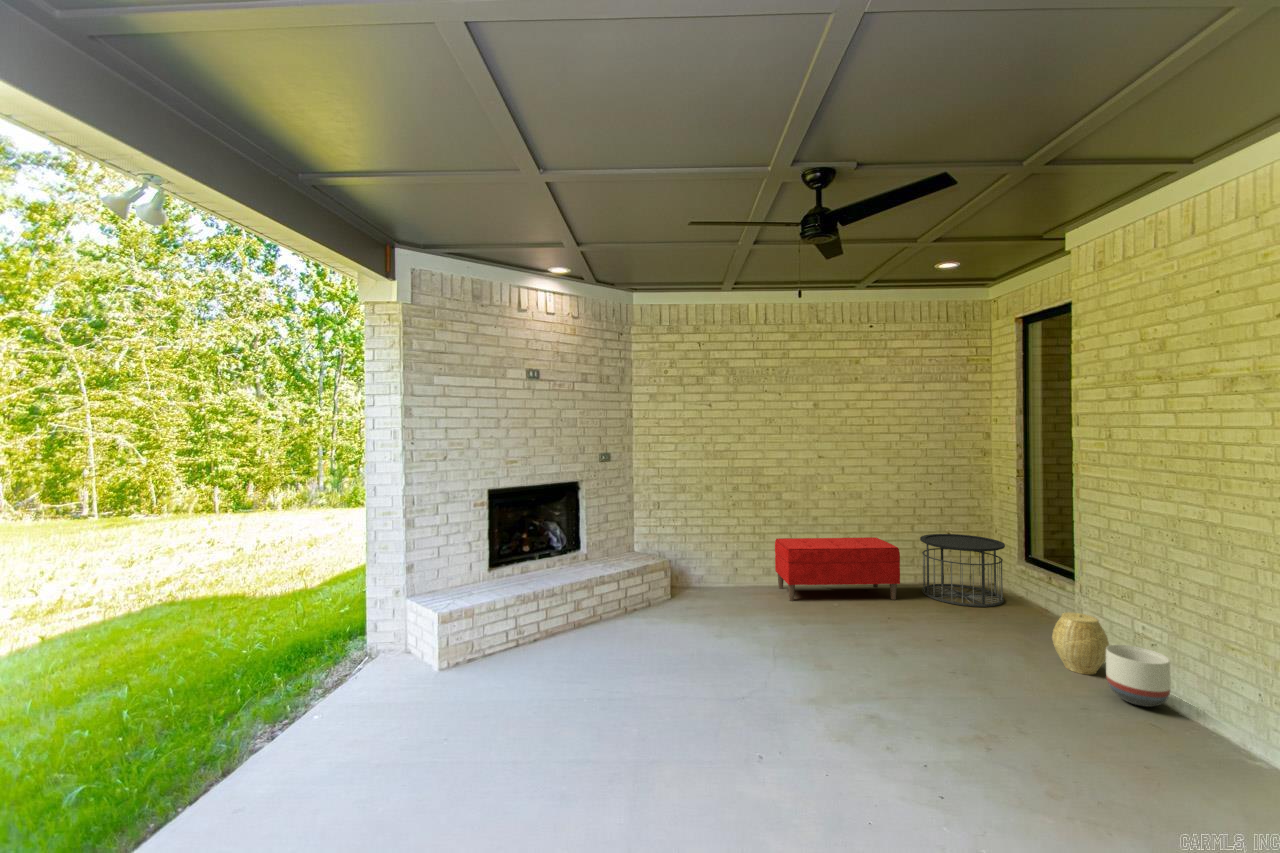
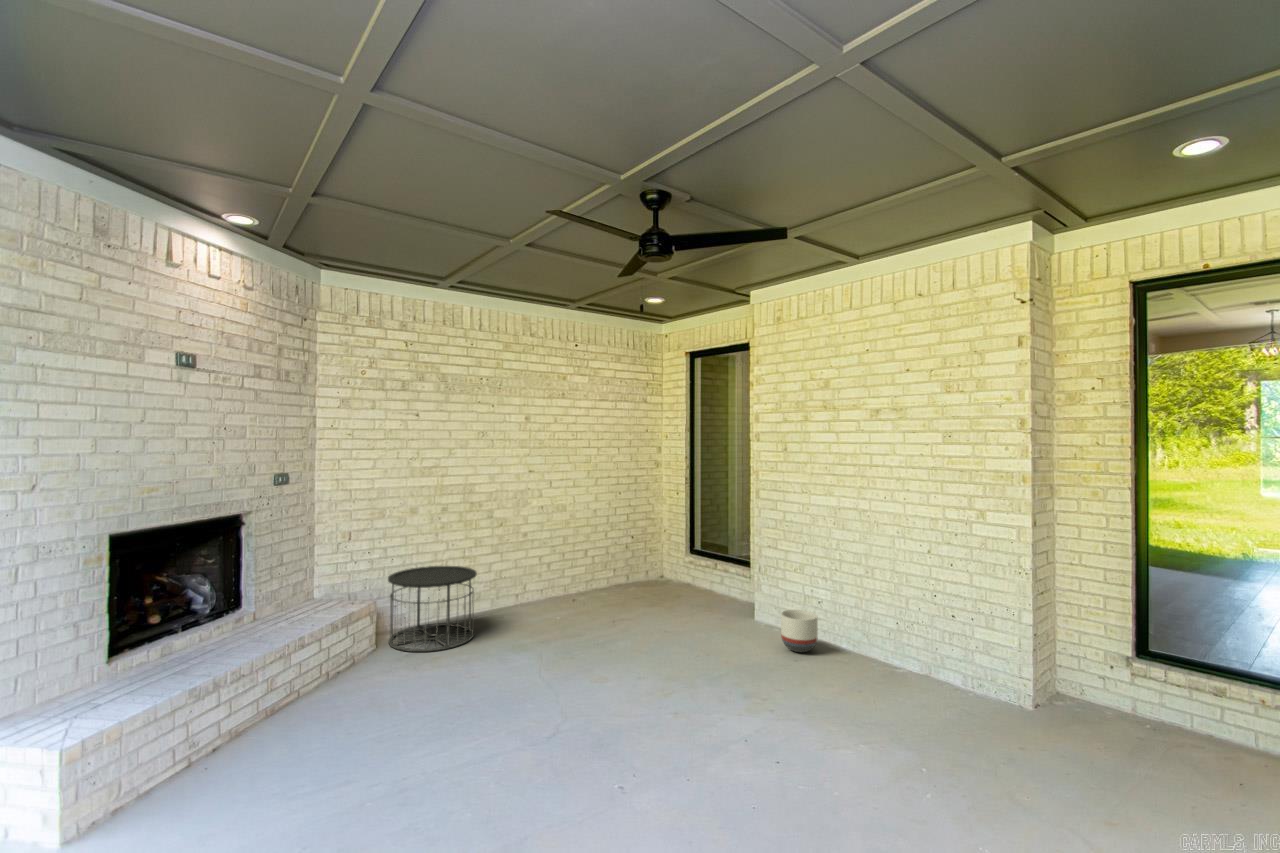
side table: present [920,534,1005,607] -> present [388,566,477,652]
bench: present [775,537,900,601] -> none [486,550,607,626]
woven basket: present [1052,612,1109,675] -> none [739,592,775,639]

